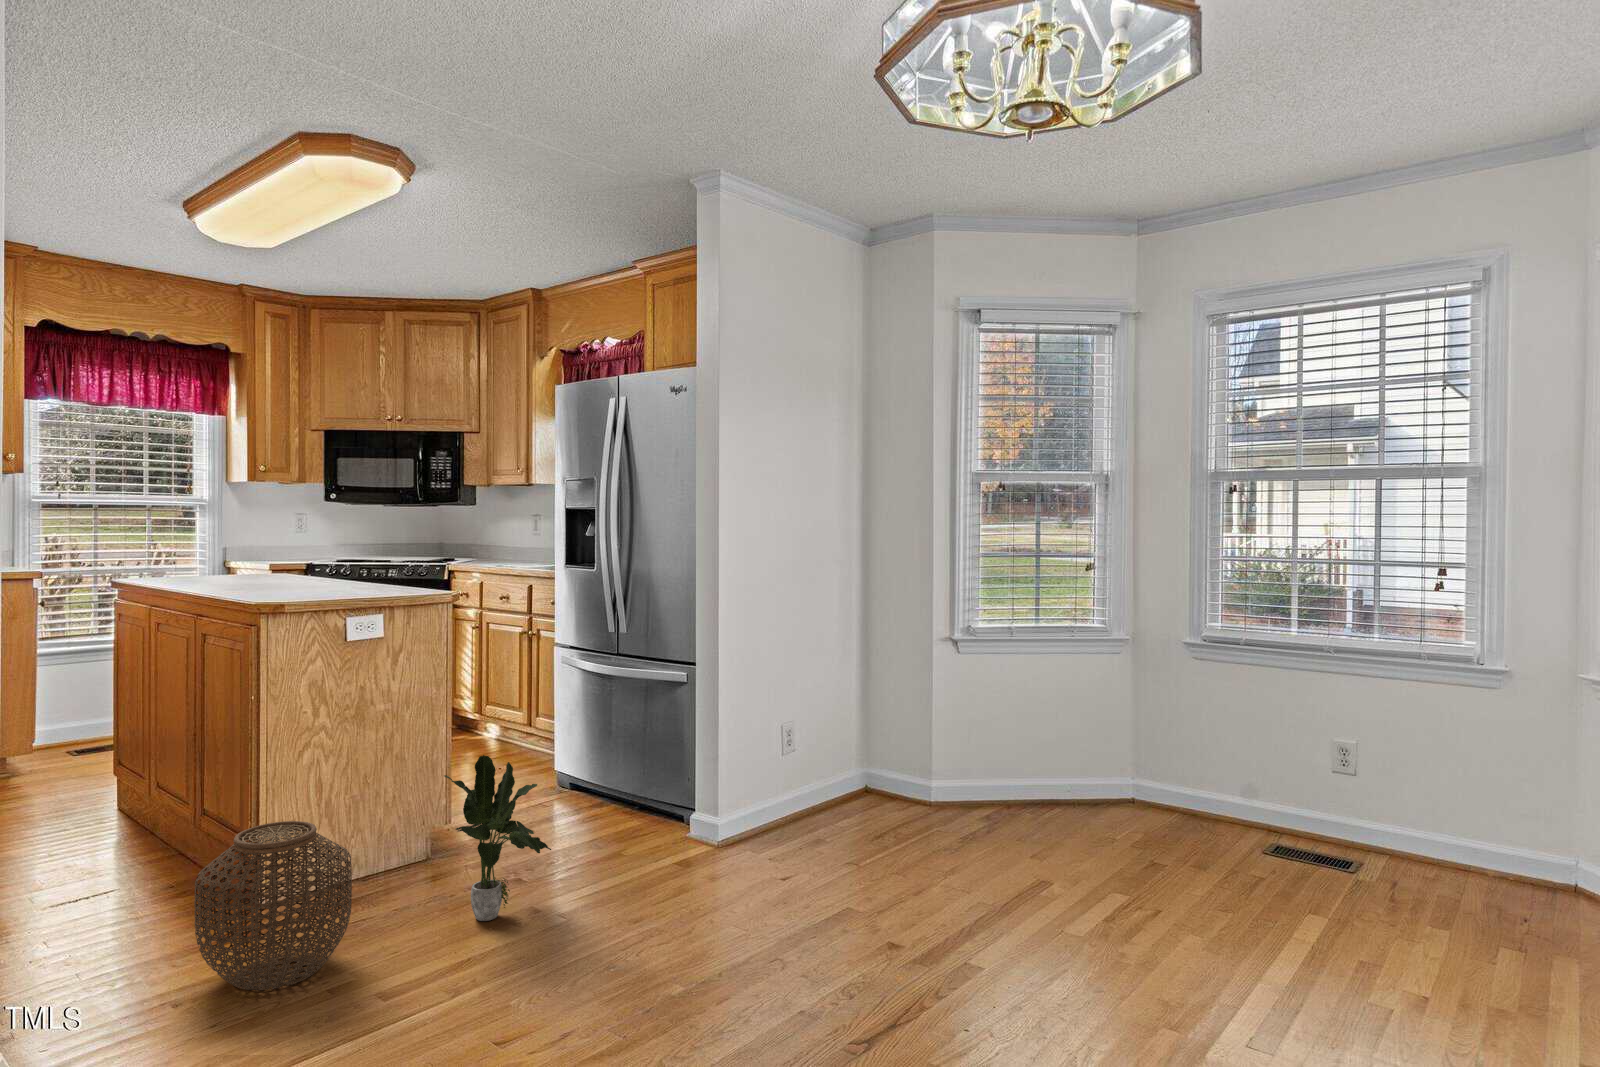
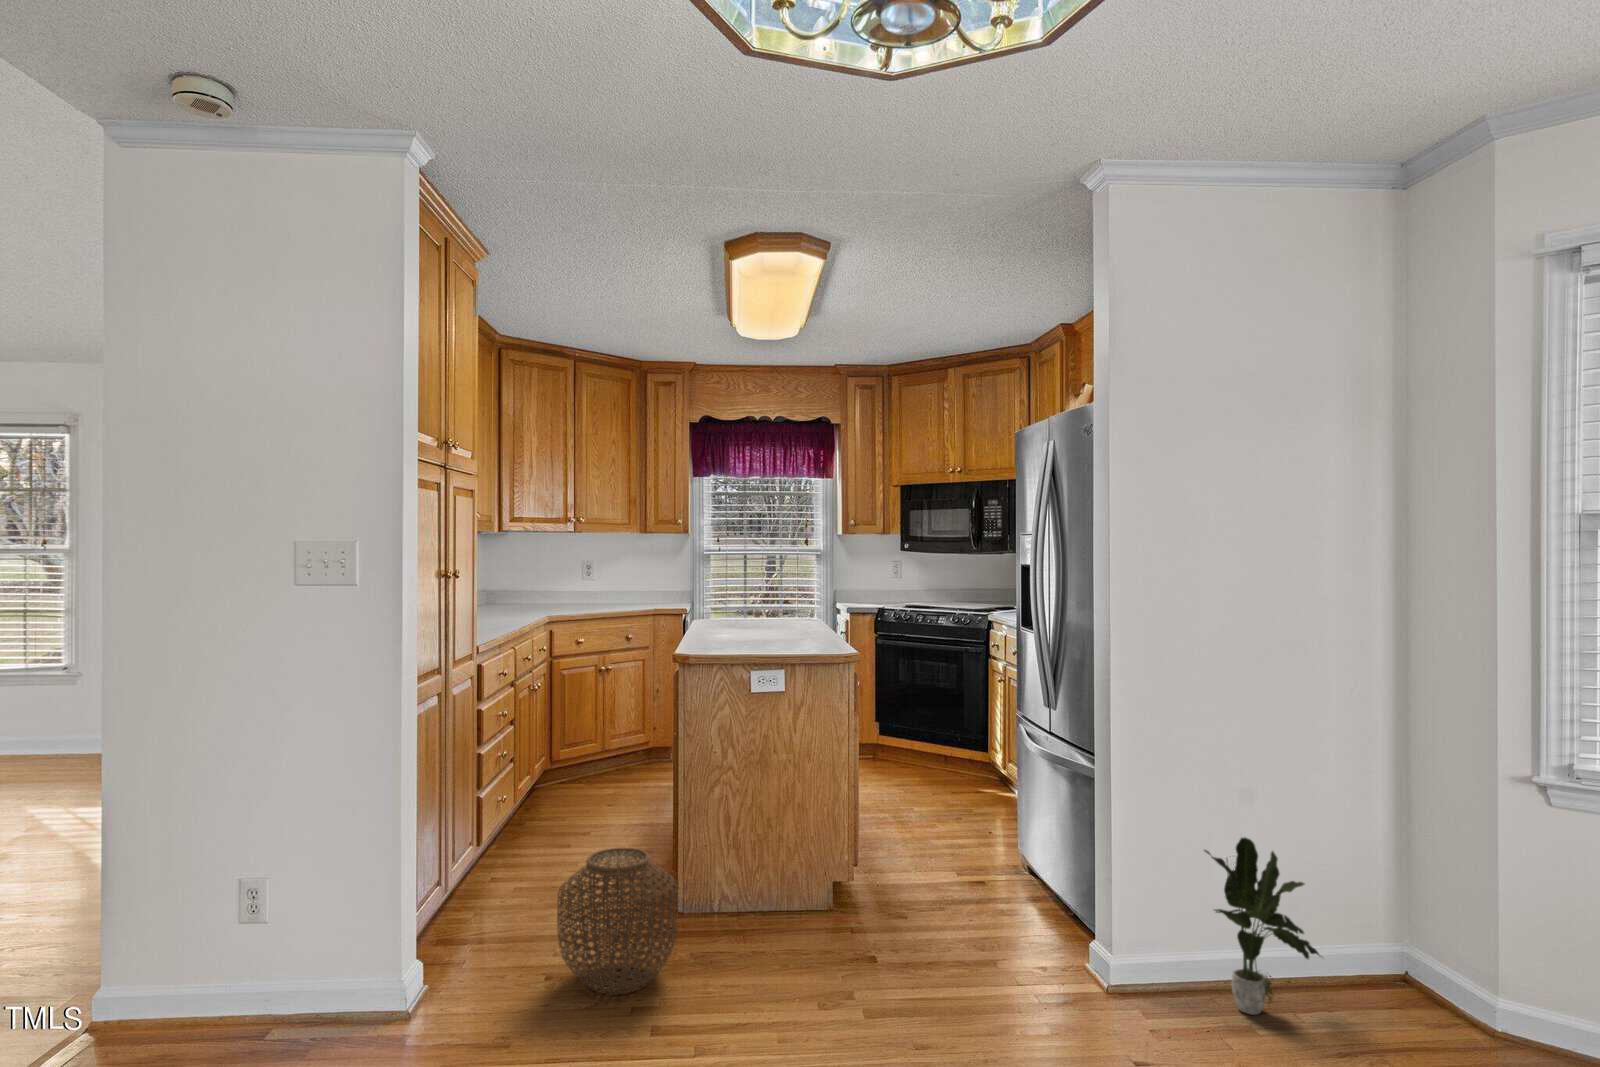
potted plant: present [444,755,551,921] -> present [1204,837,1319,1015]

